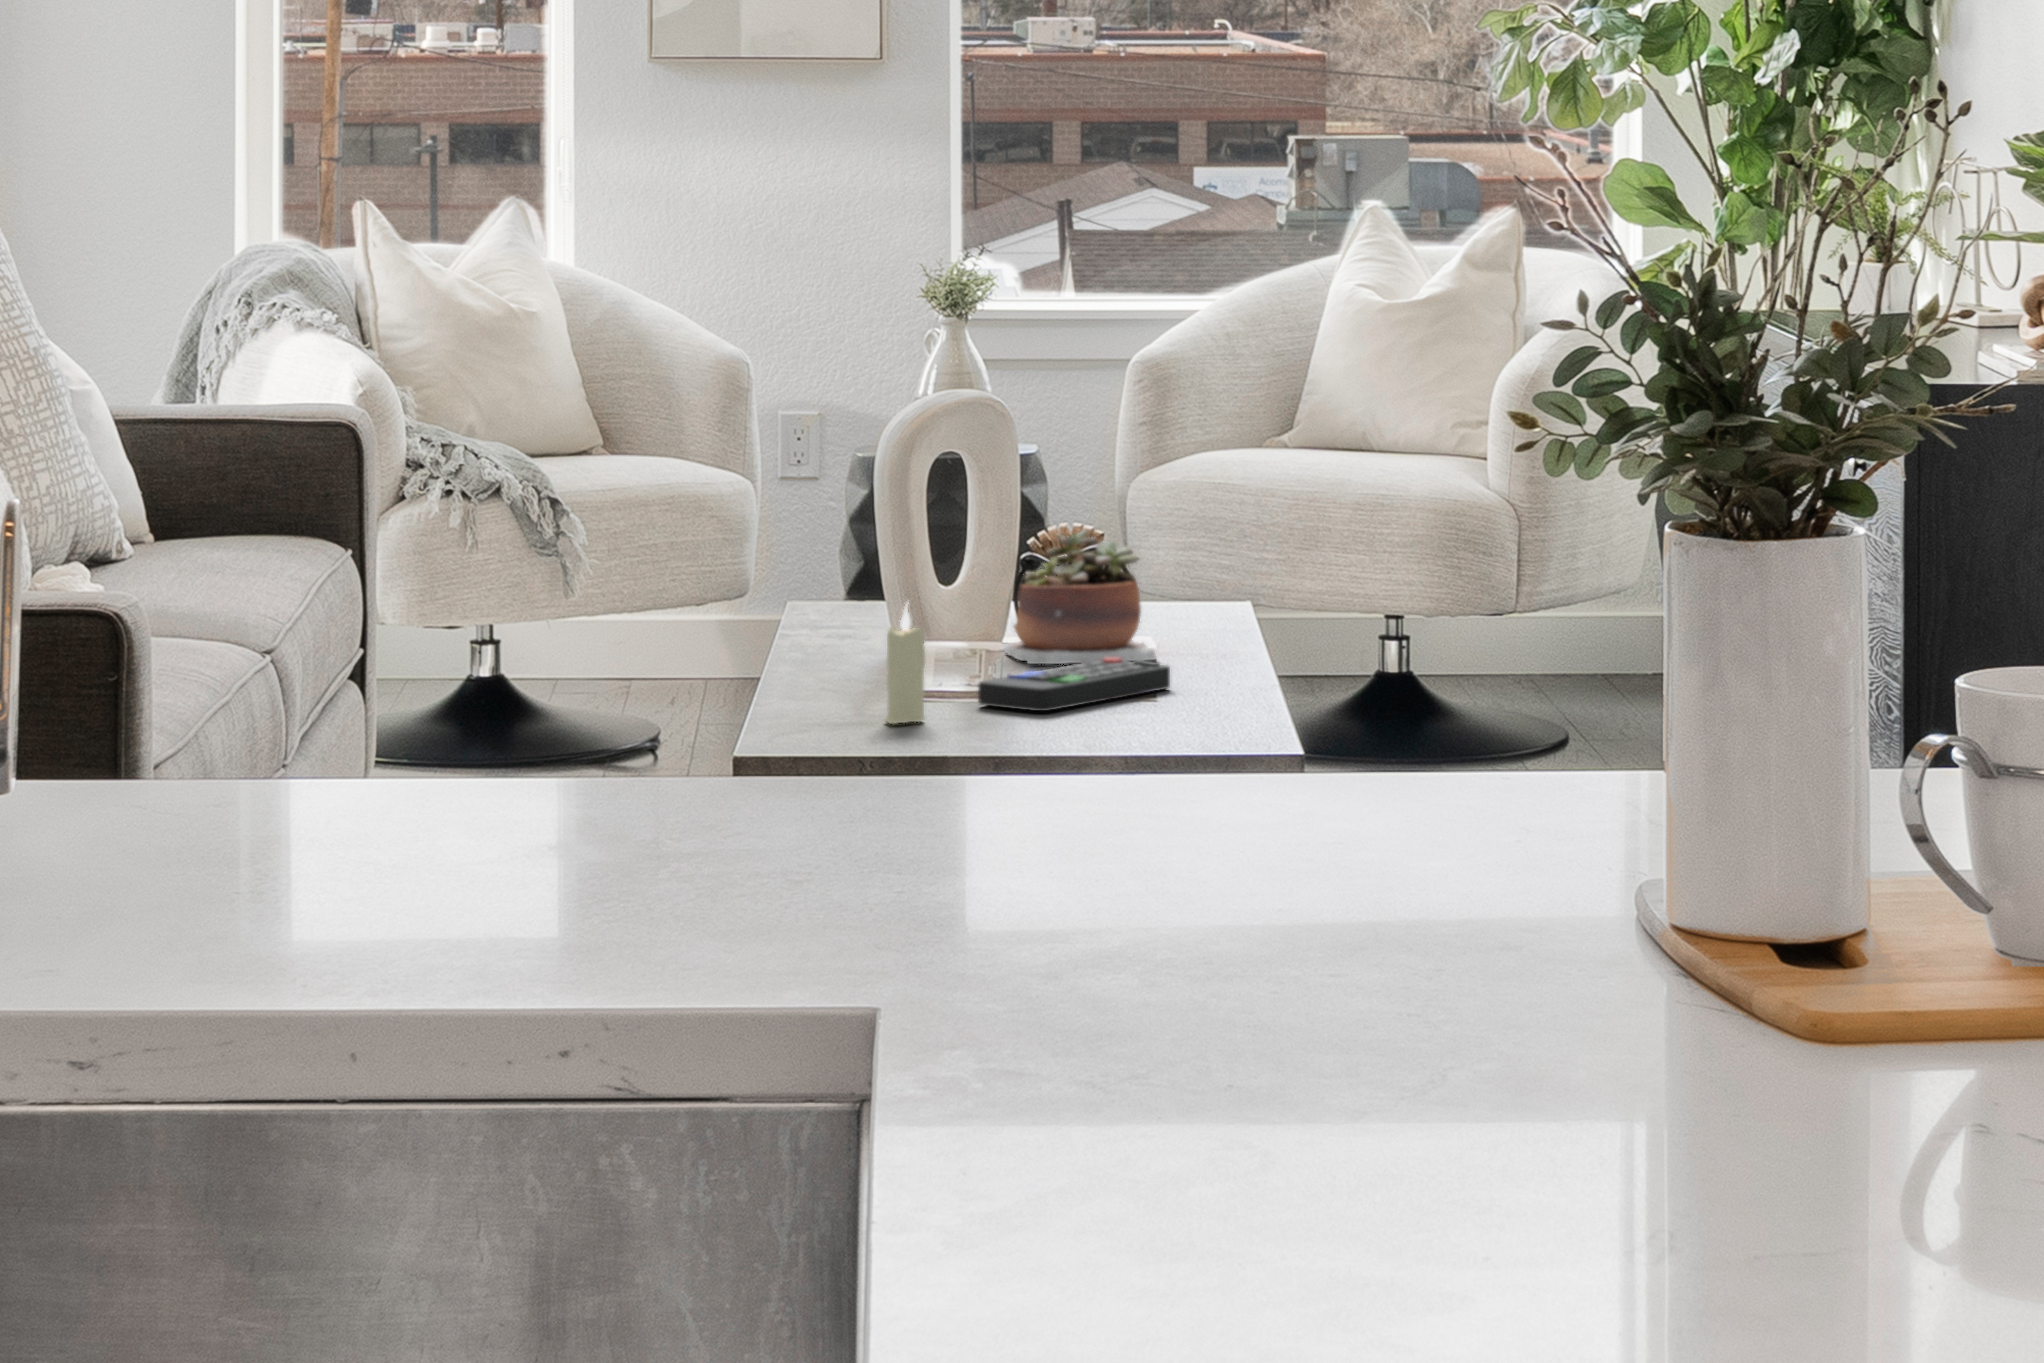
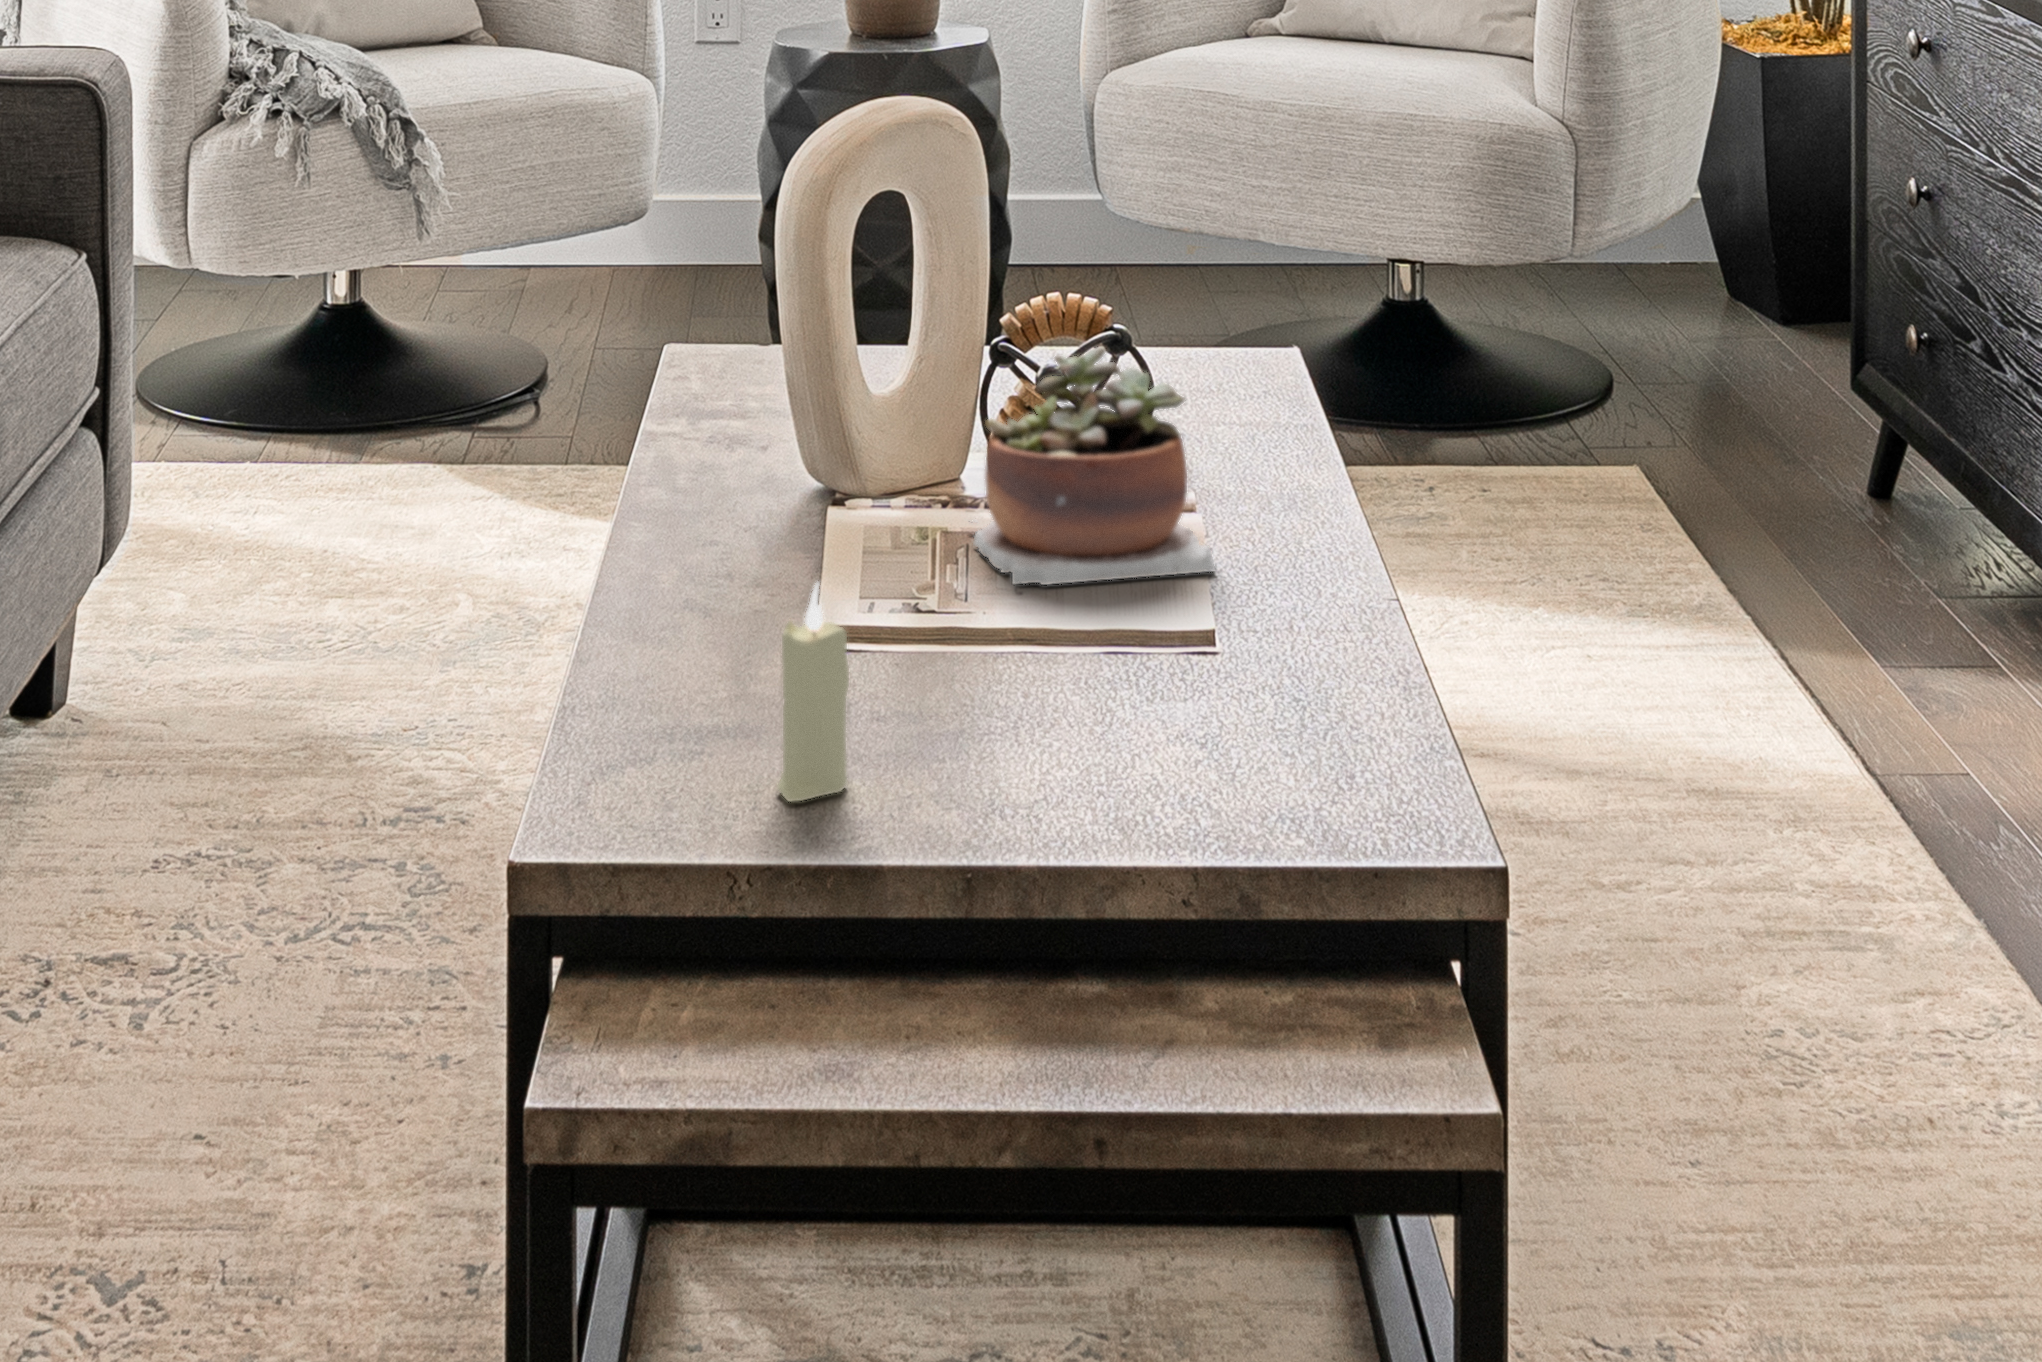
remote control: present [978,658,1170,711] -> none [939,604,1253,755]

